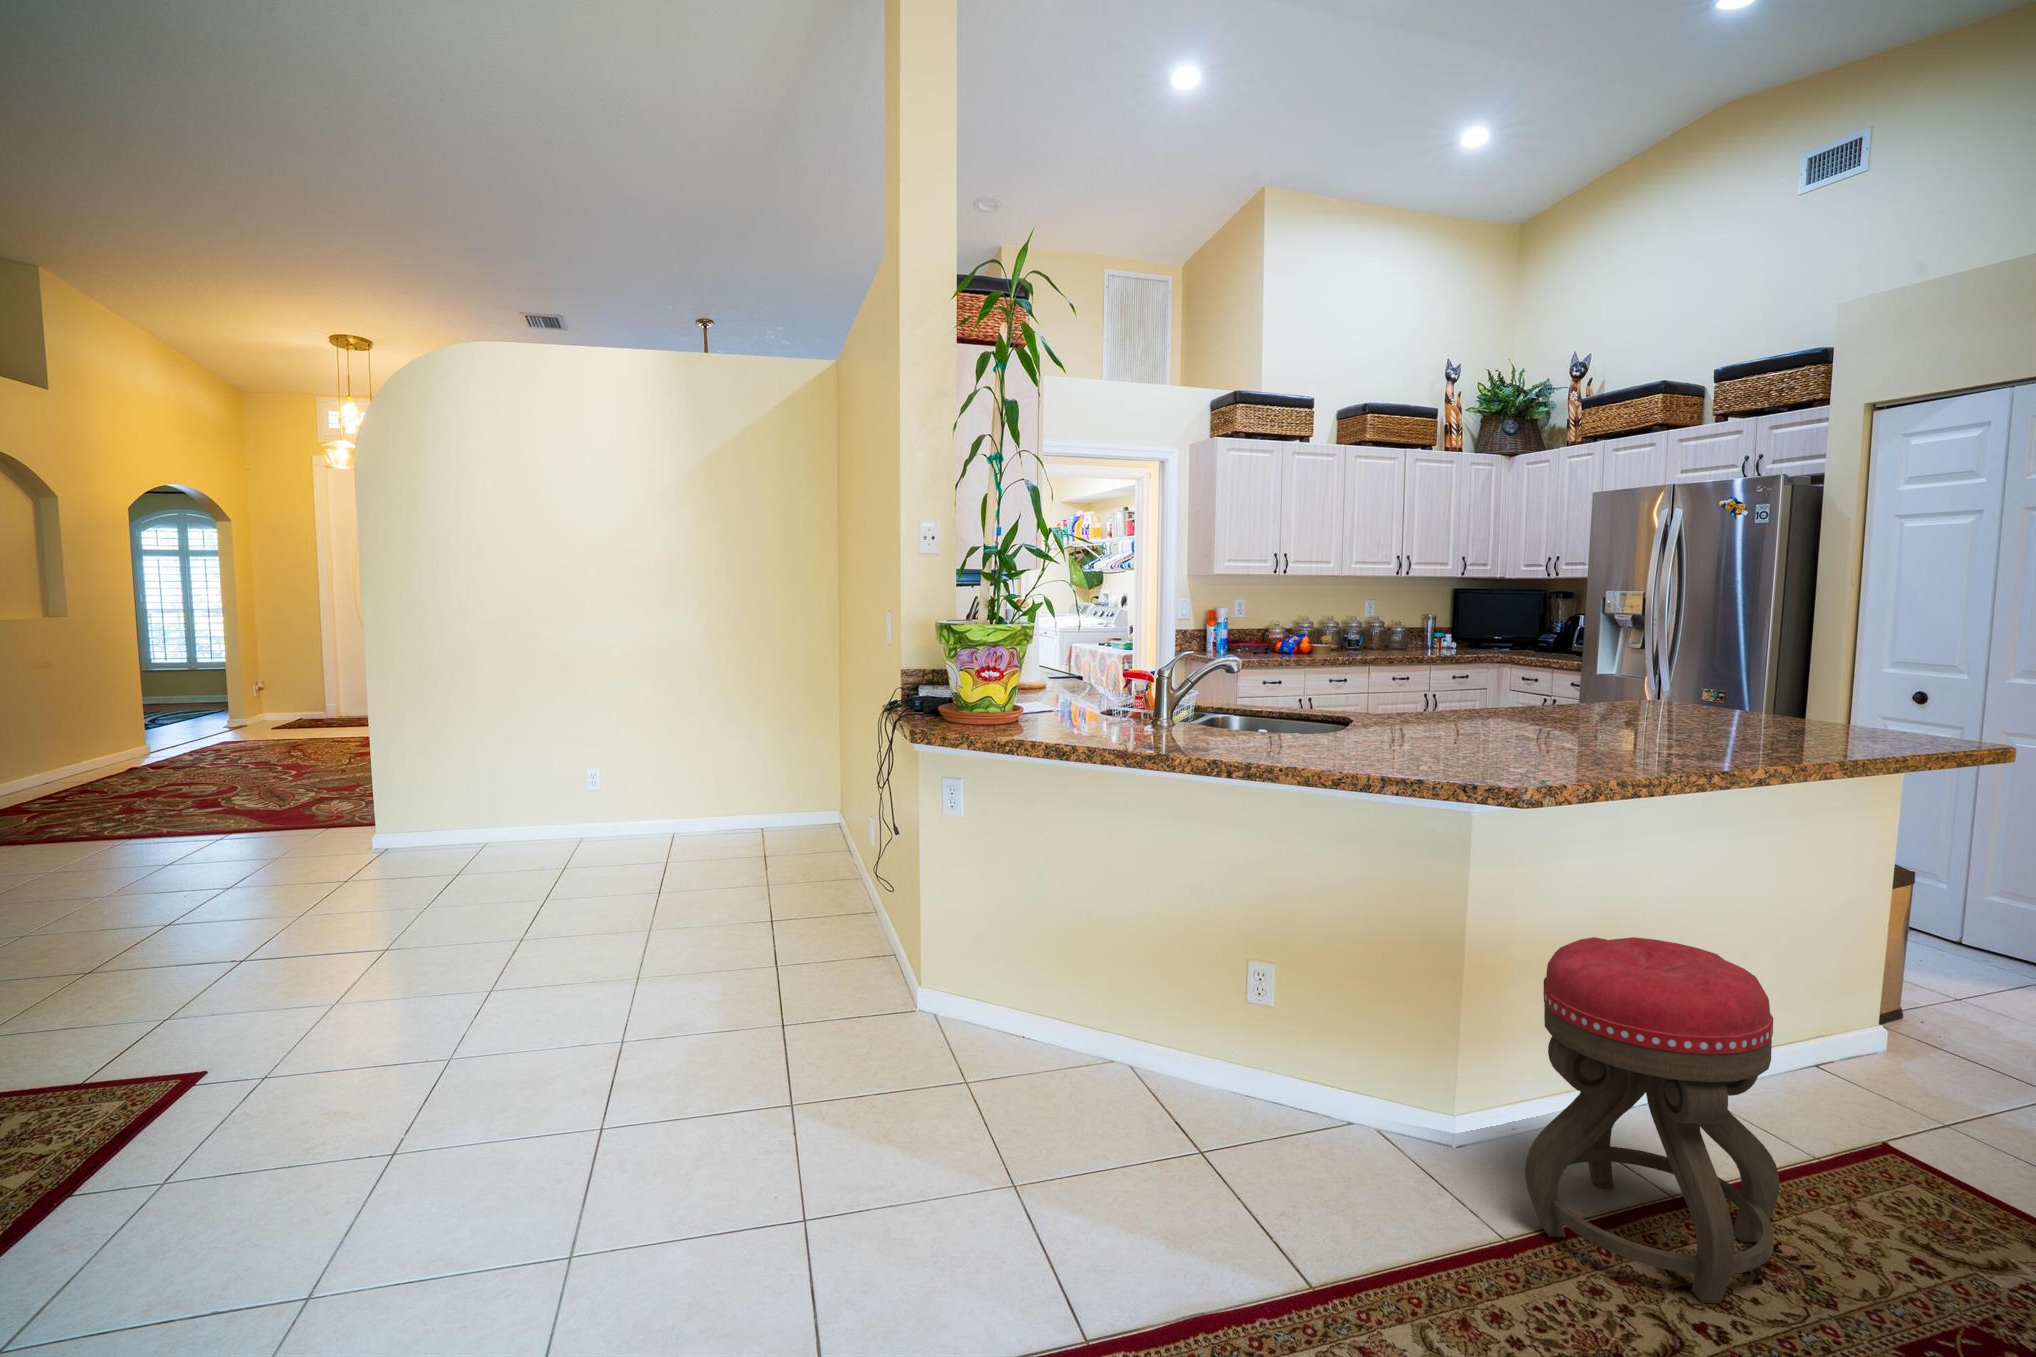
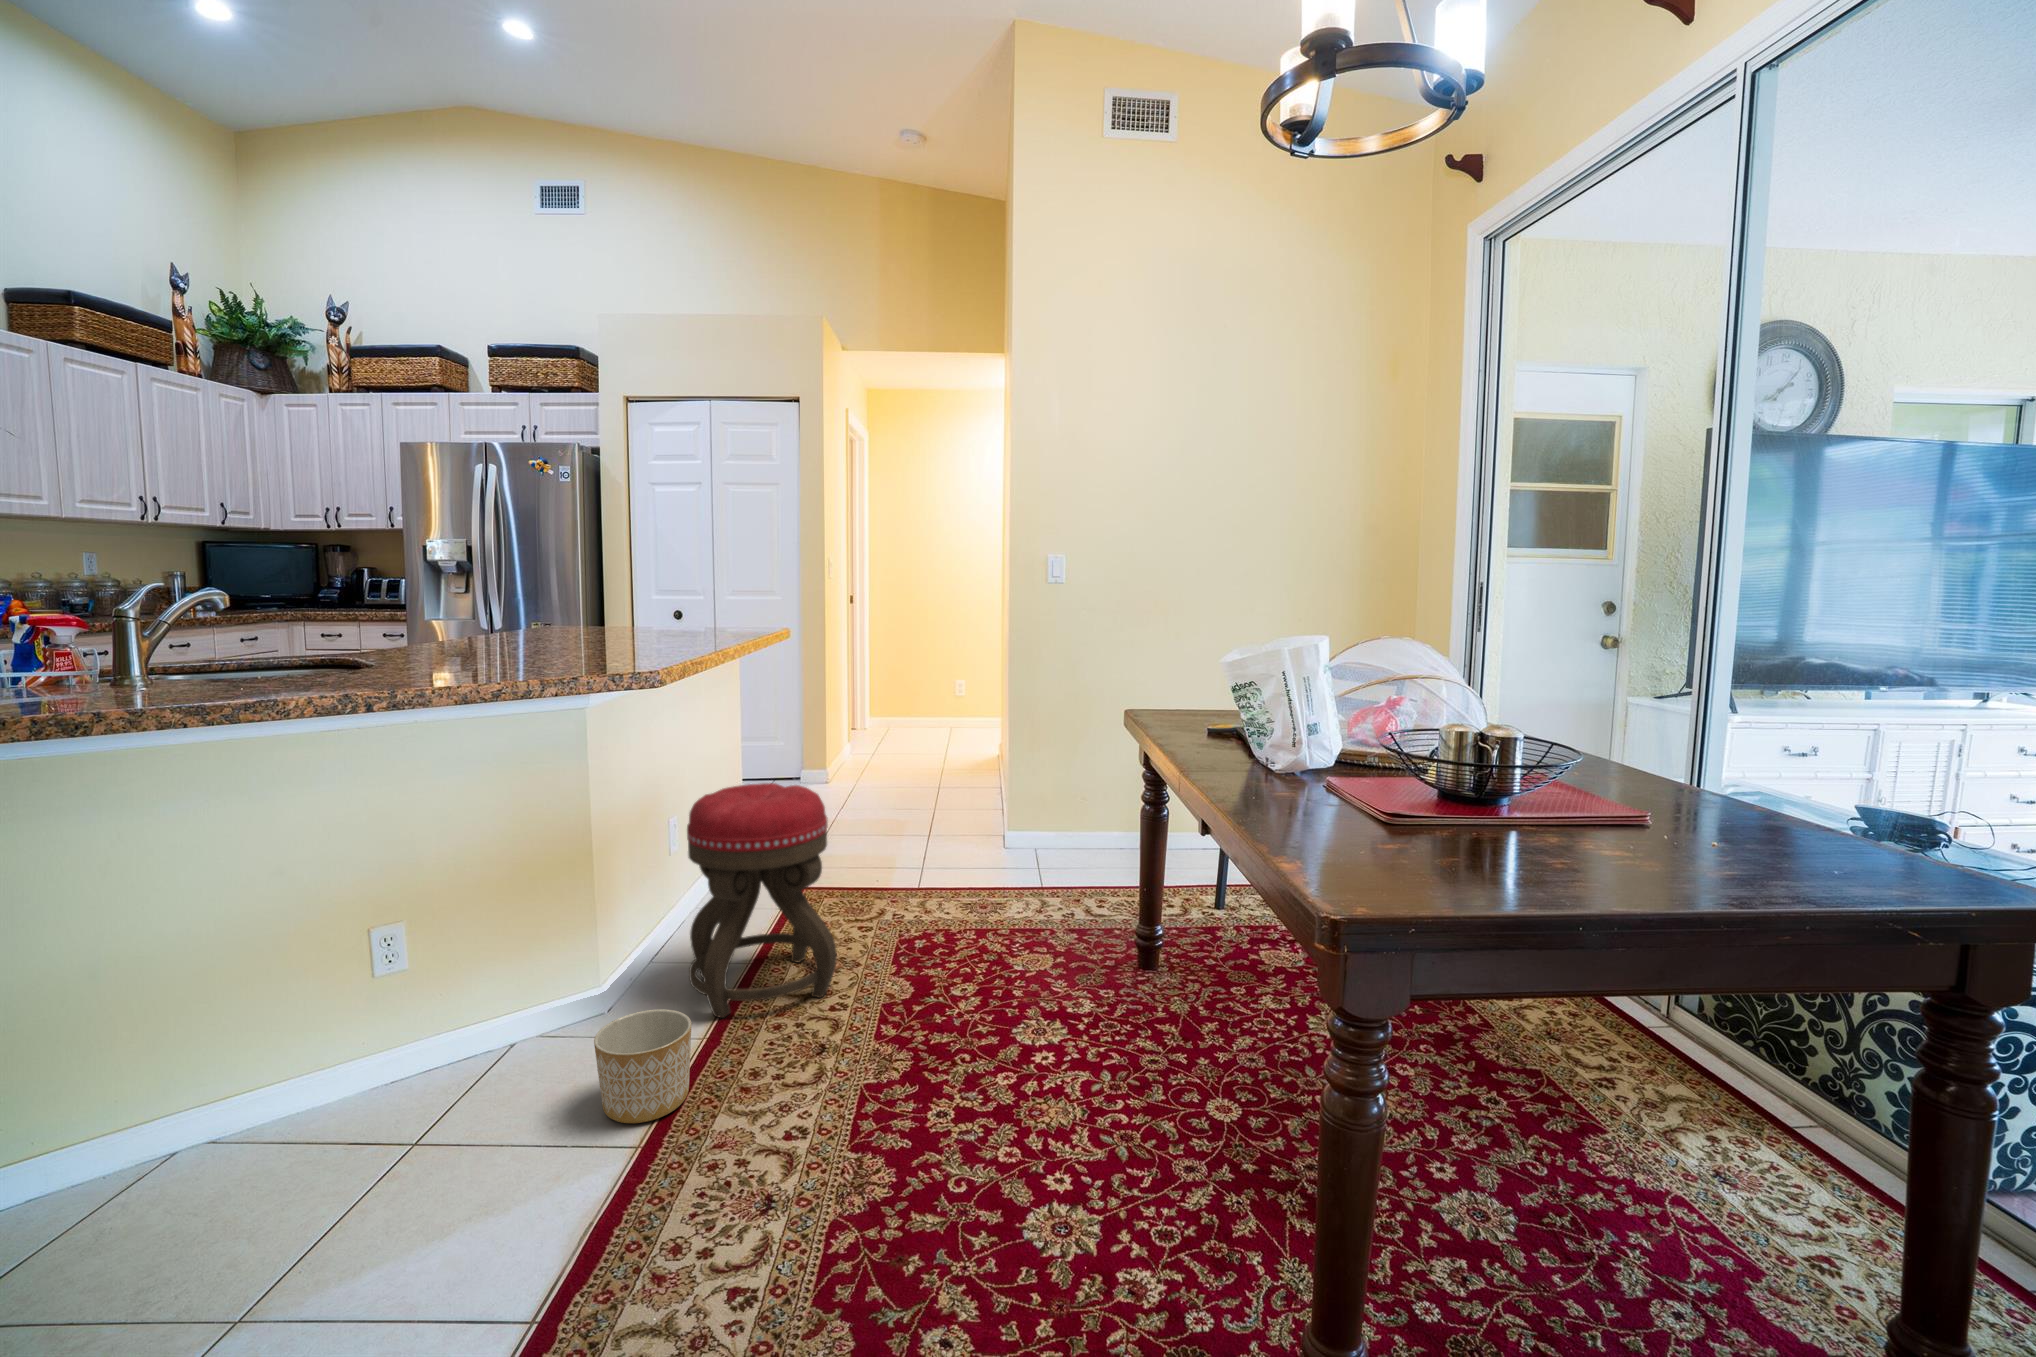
planter: none [1314,1147,1422,1283] -> present [594,1009,692,1123]

